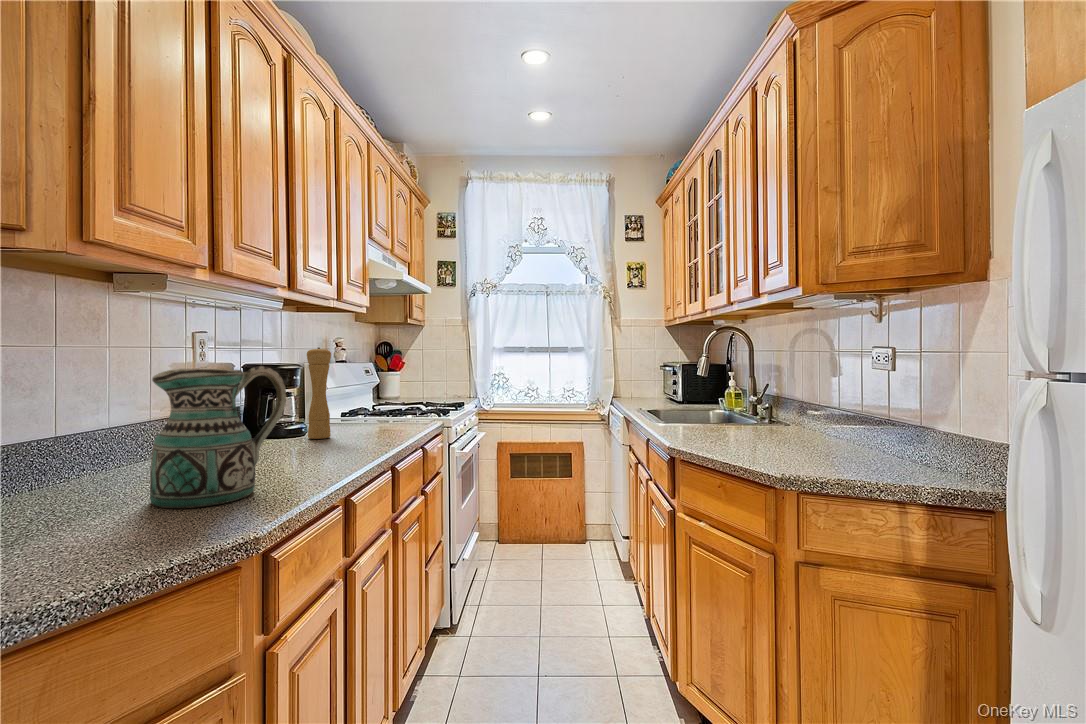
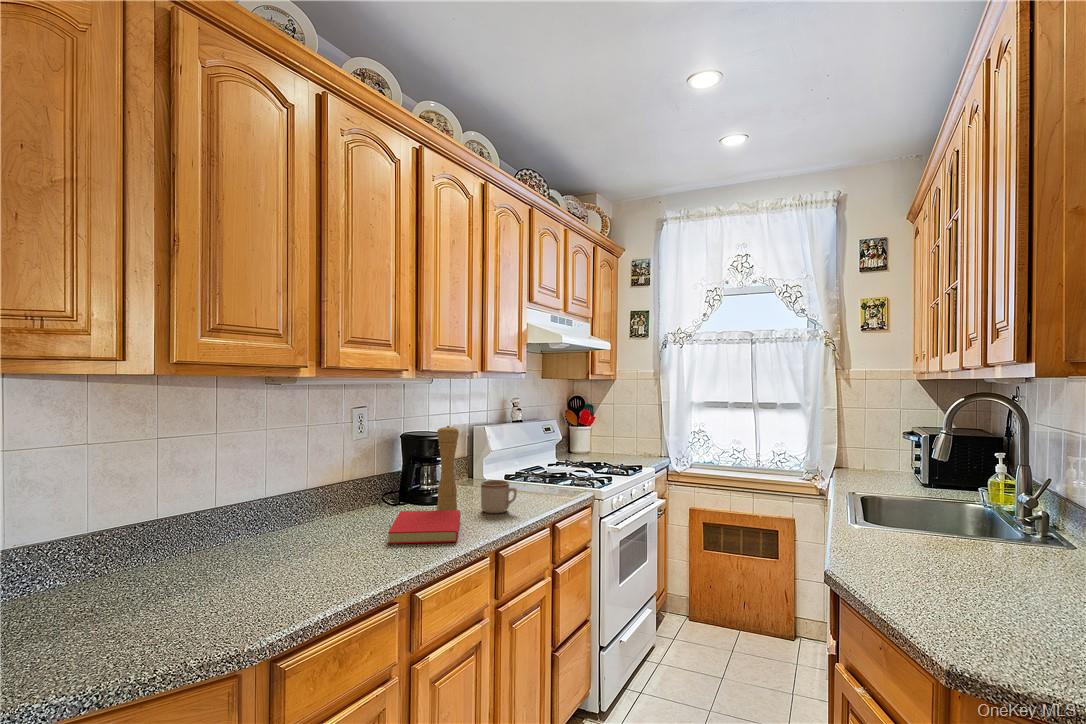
ceramic pitcher: present [150,366,286,508] -> none [229,472,345,600]
mug: none [354,404,394,435] -> present [481,480,517,513]
book: none [277,431,367,460] -> present [388,510,460,544]

